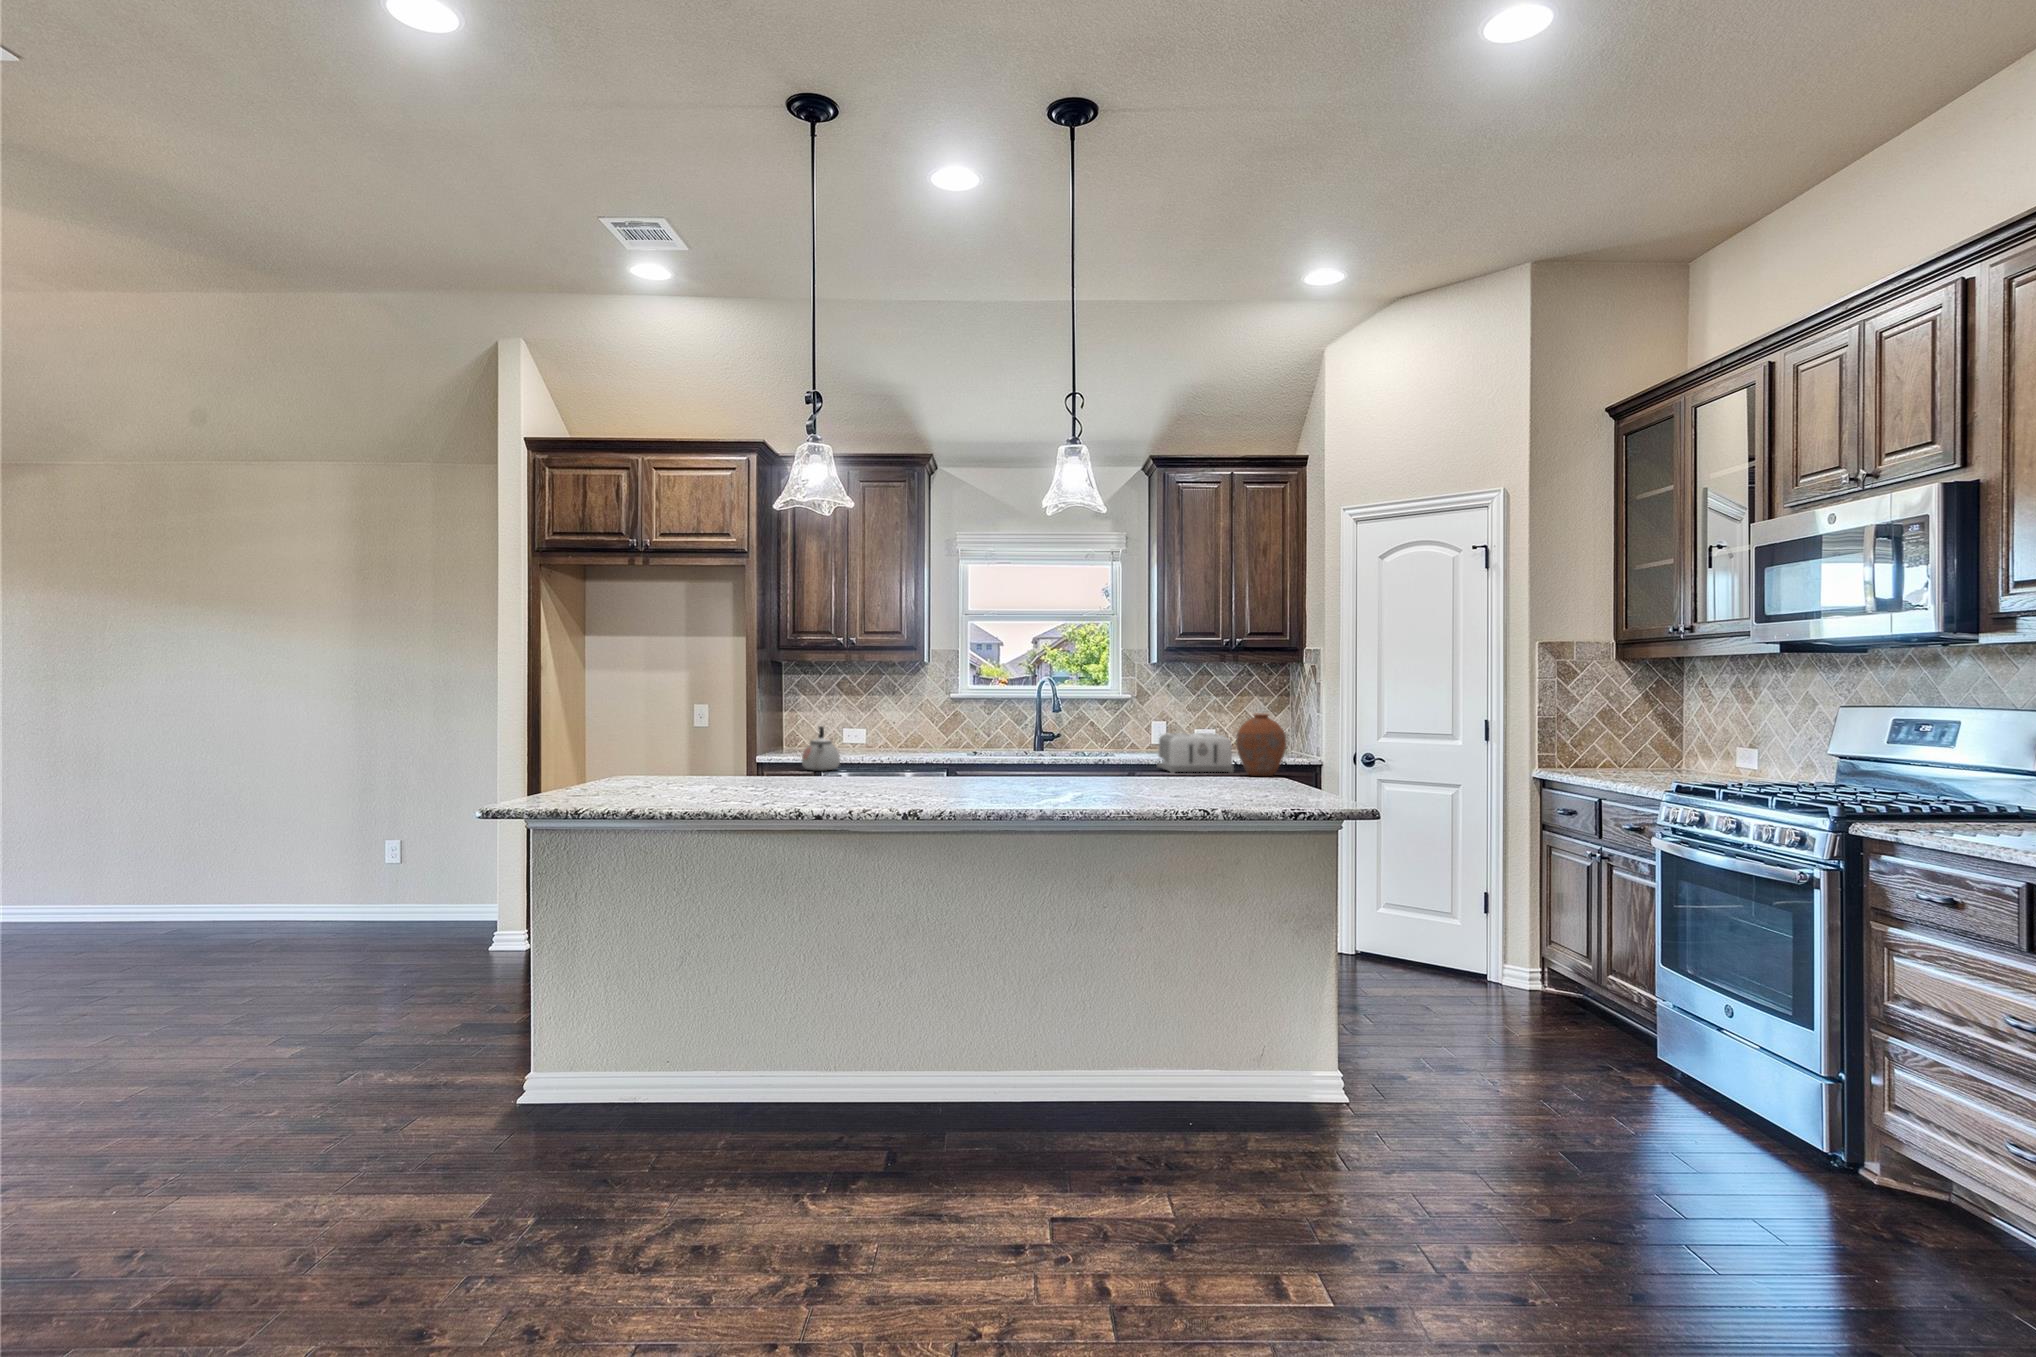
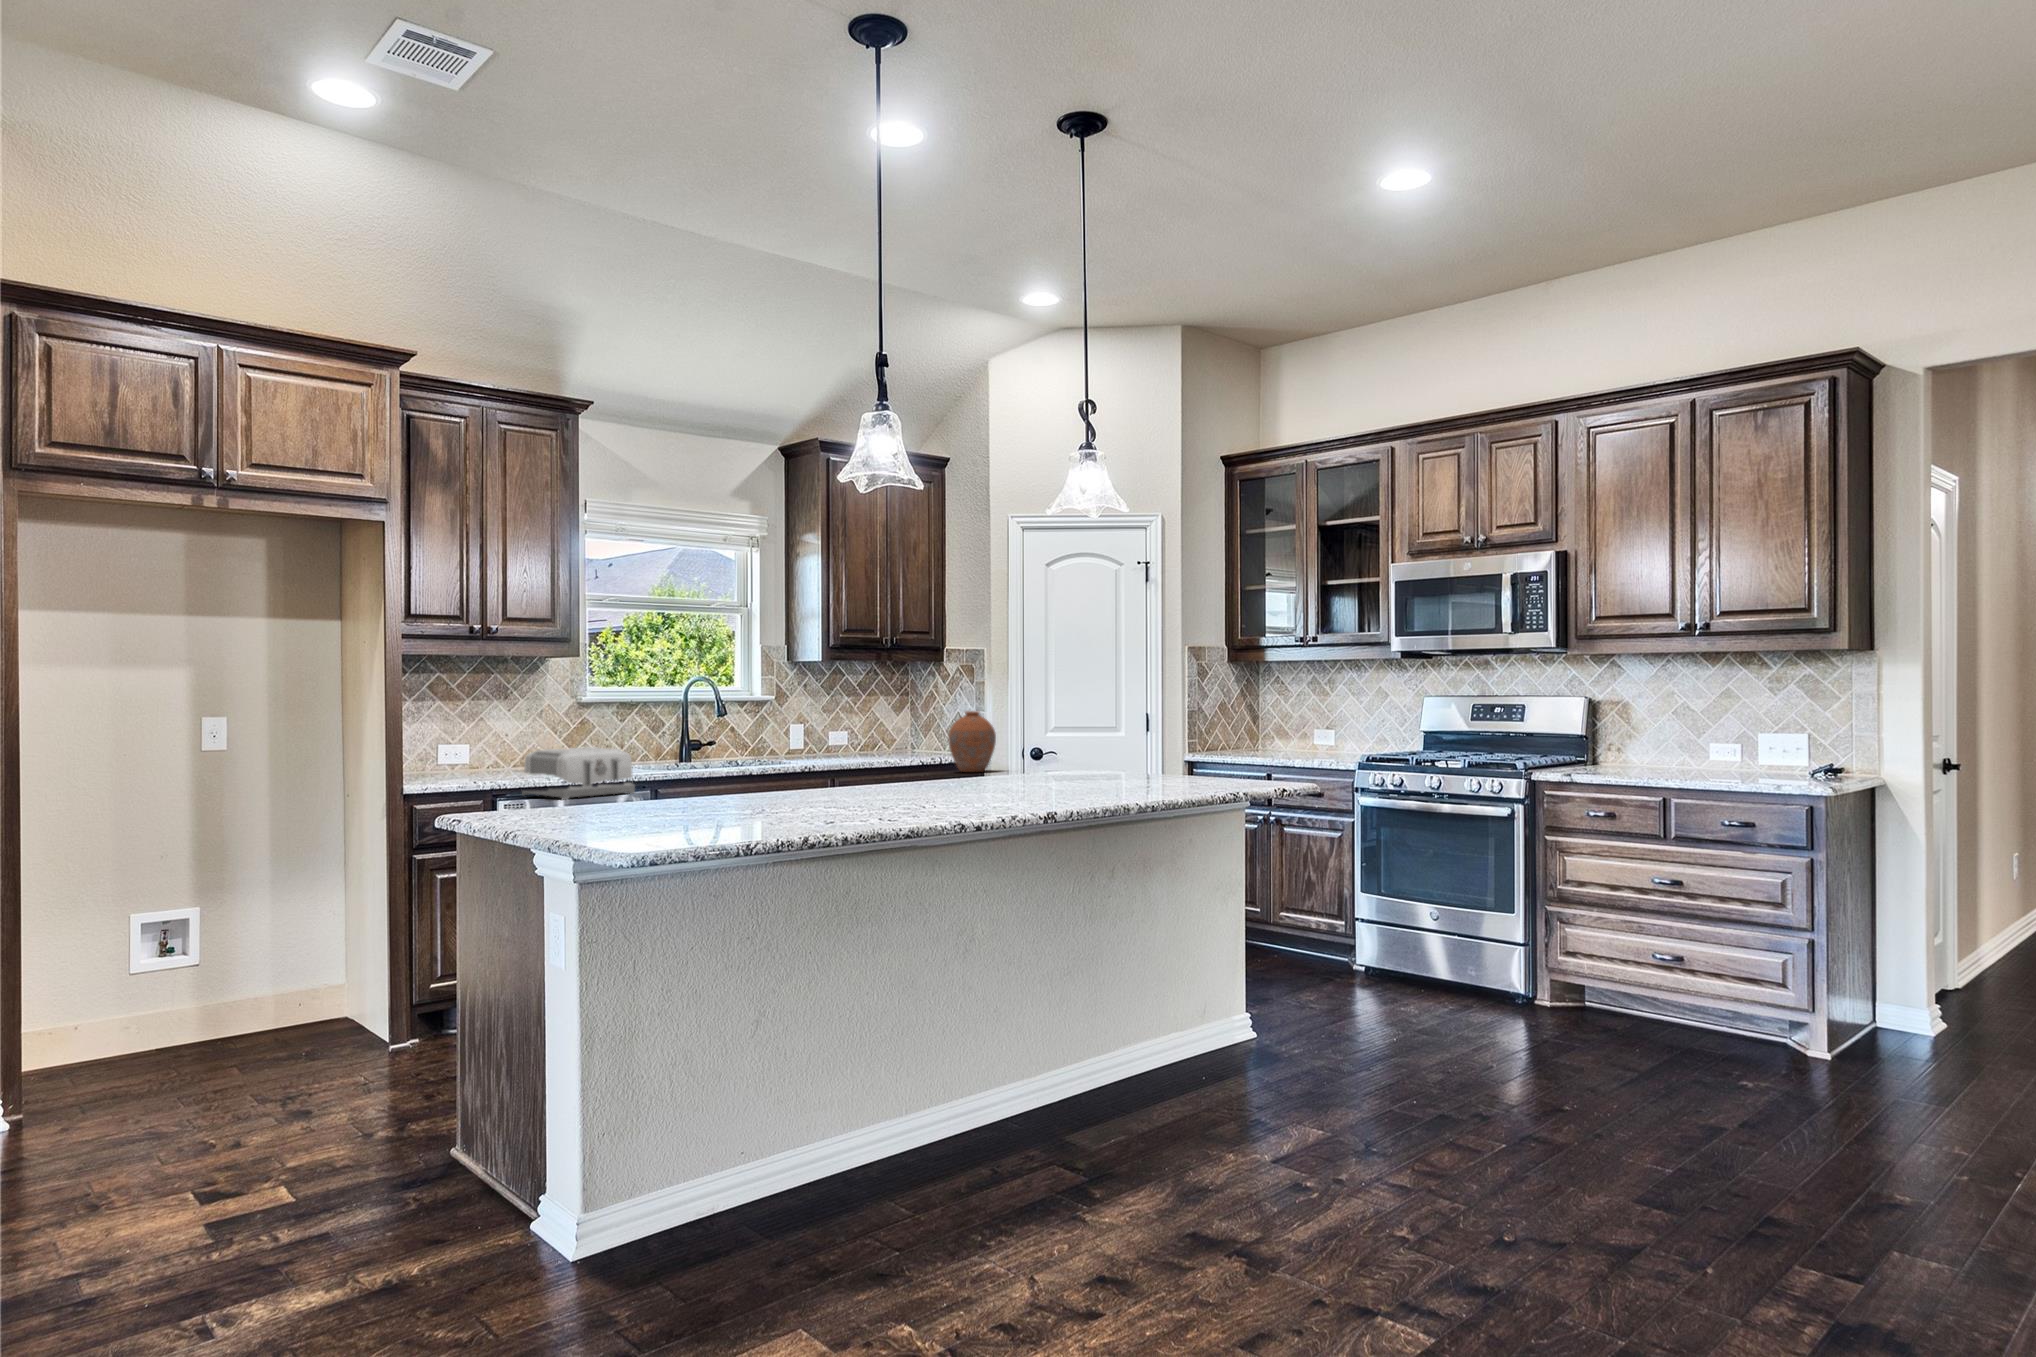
kettle: present [802,726,840,771] -> none [452,745,508,806]
toaster: present [1157,733,1234,773] -> present [522,747,635,800]

